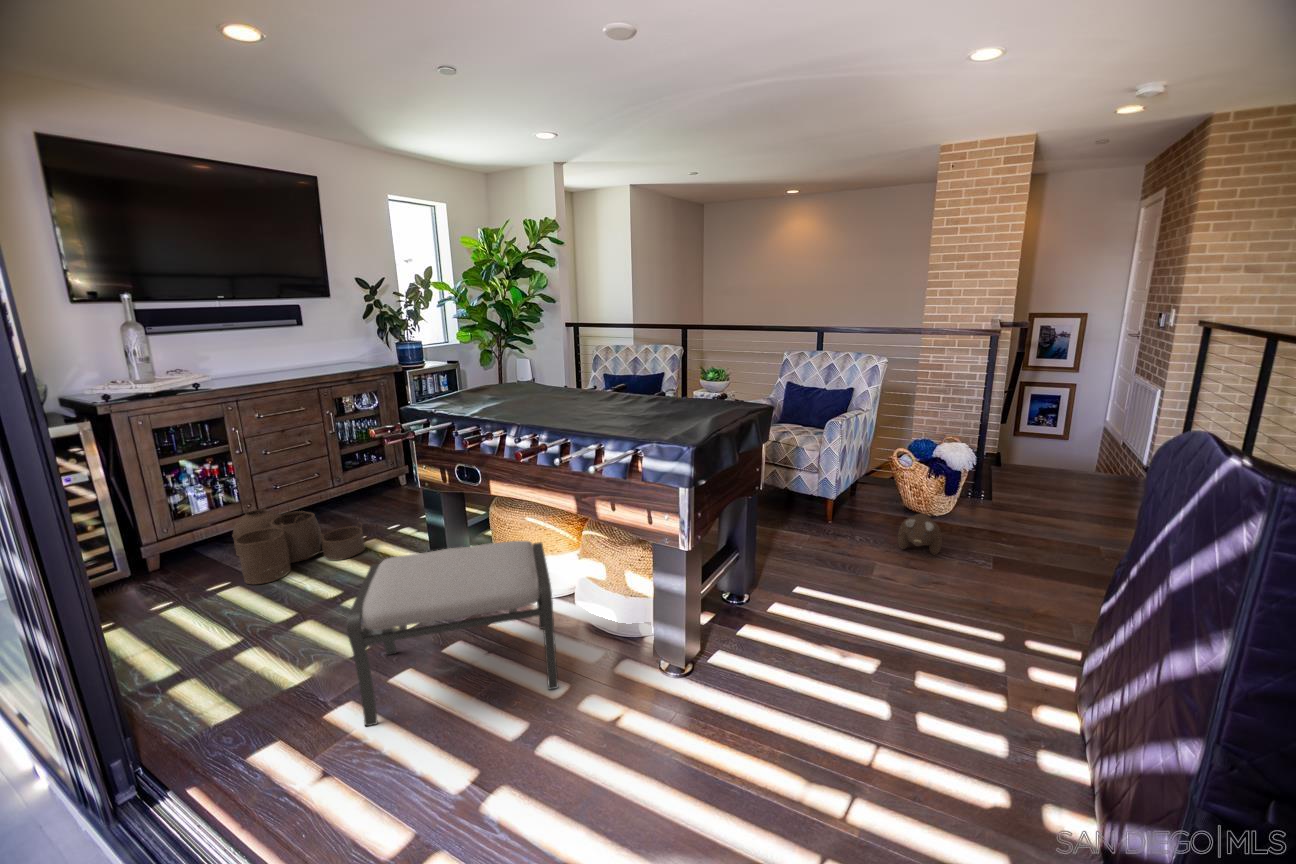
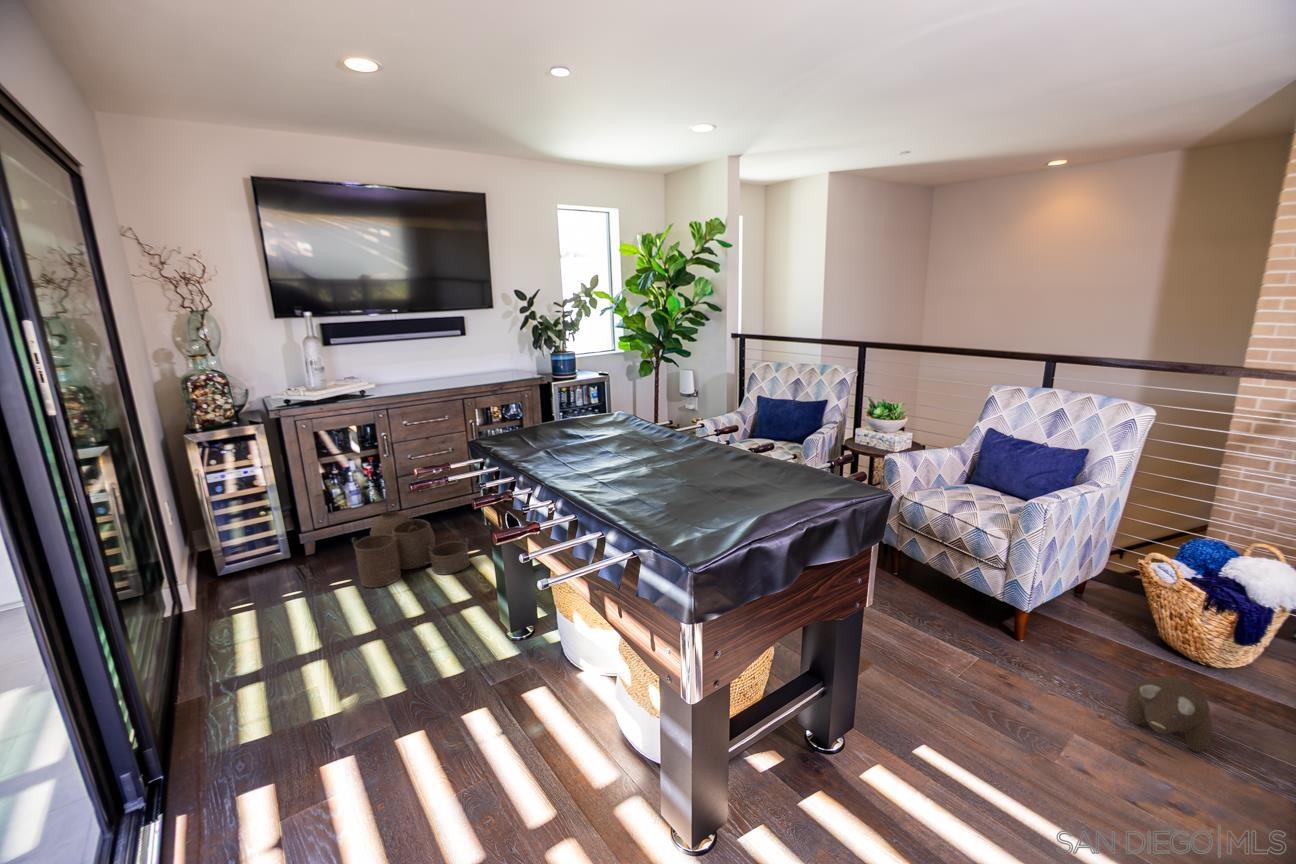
ottoman: present [347,541,558,726] -> none [327,608,579,812]

